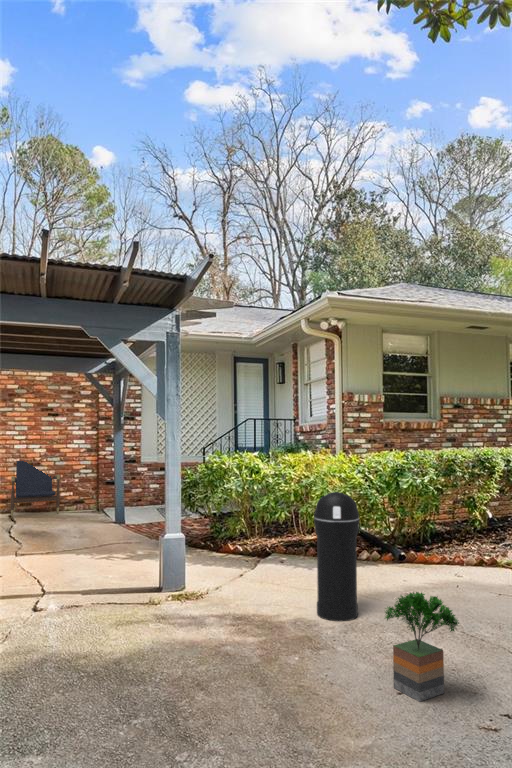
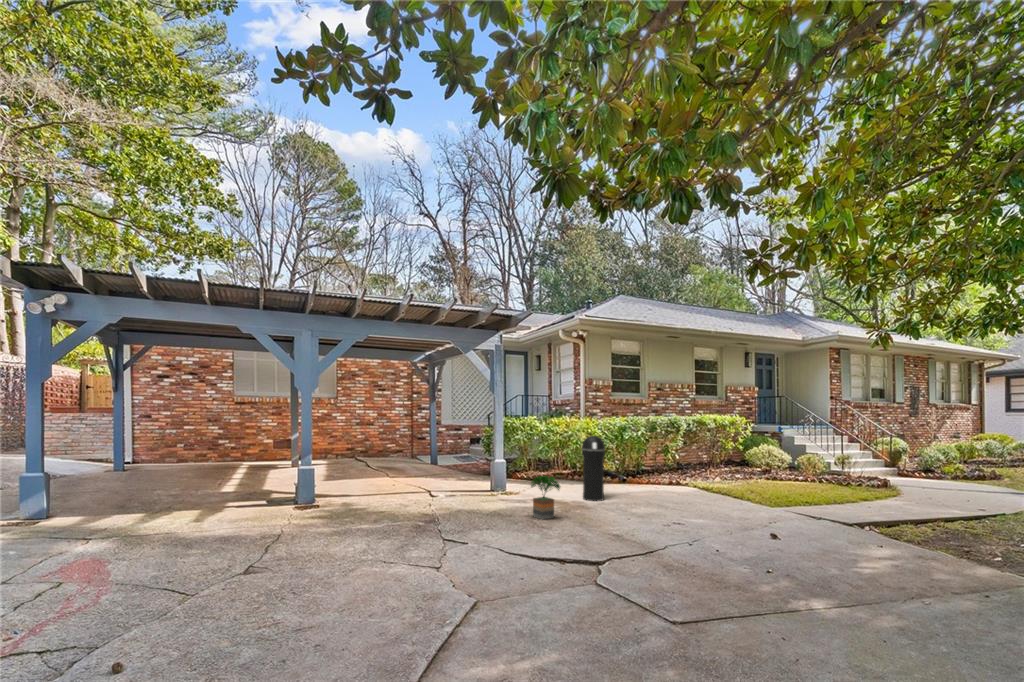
lounge chair: present [11,461,60,516] -> none [356,422,390,459]
potted tree: present [385,592,459,702] -> present [531,476,560,520]

